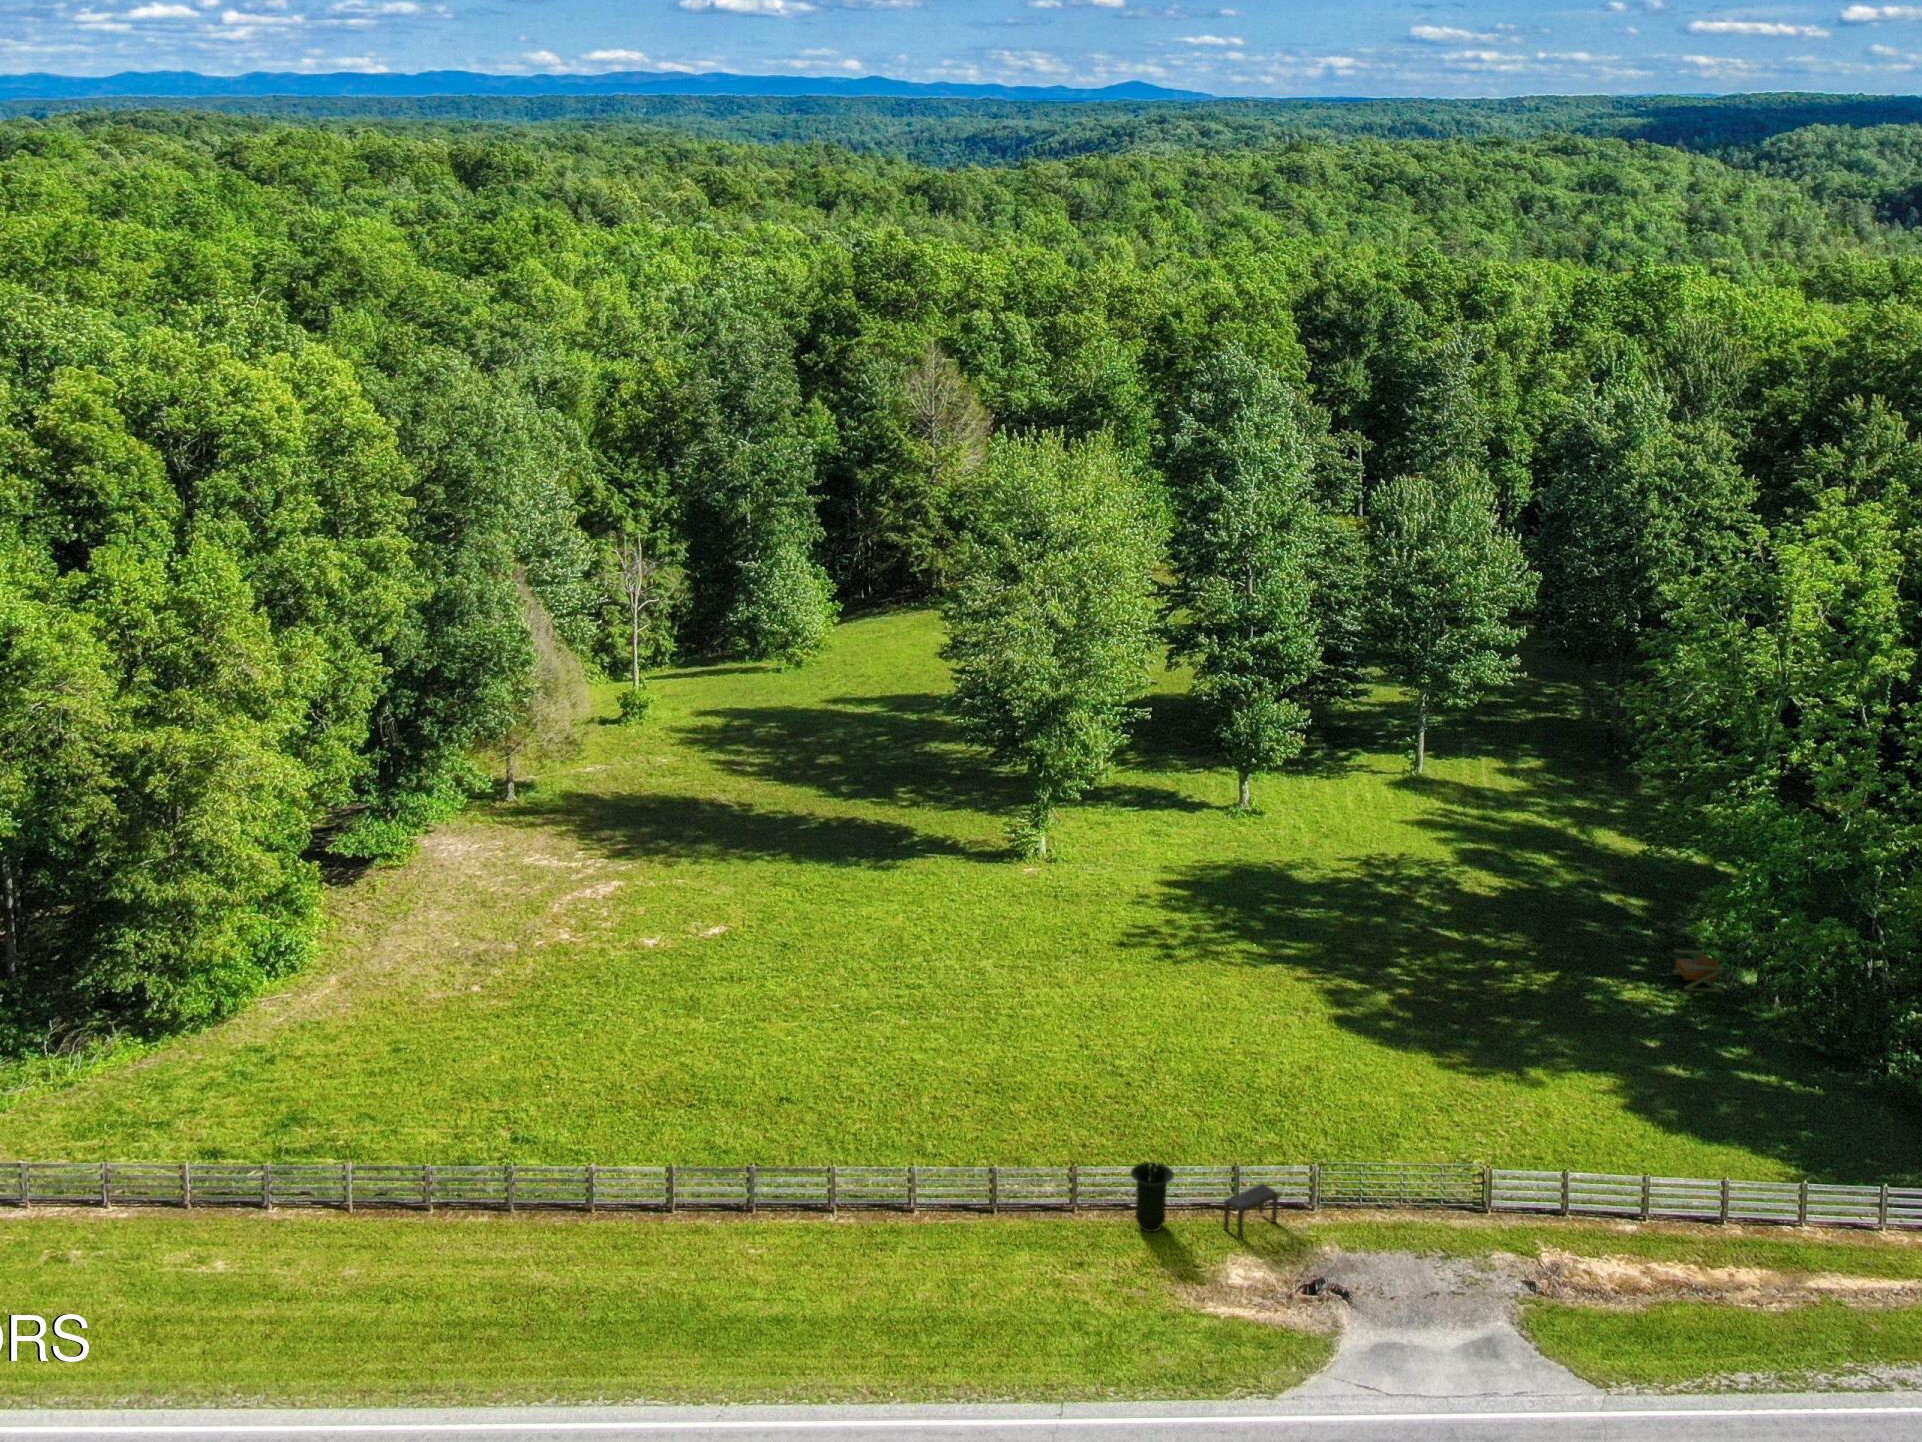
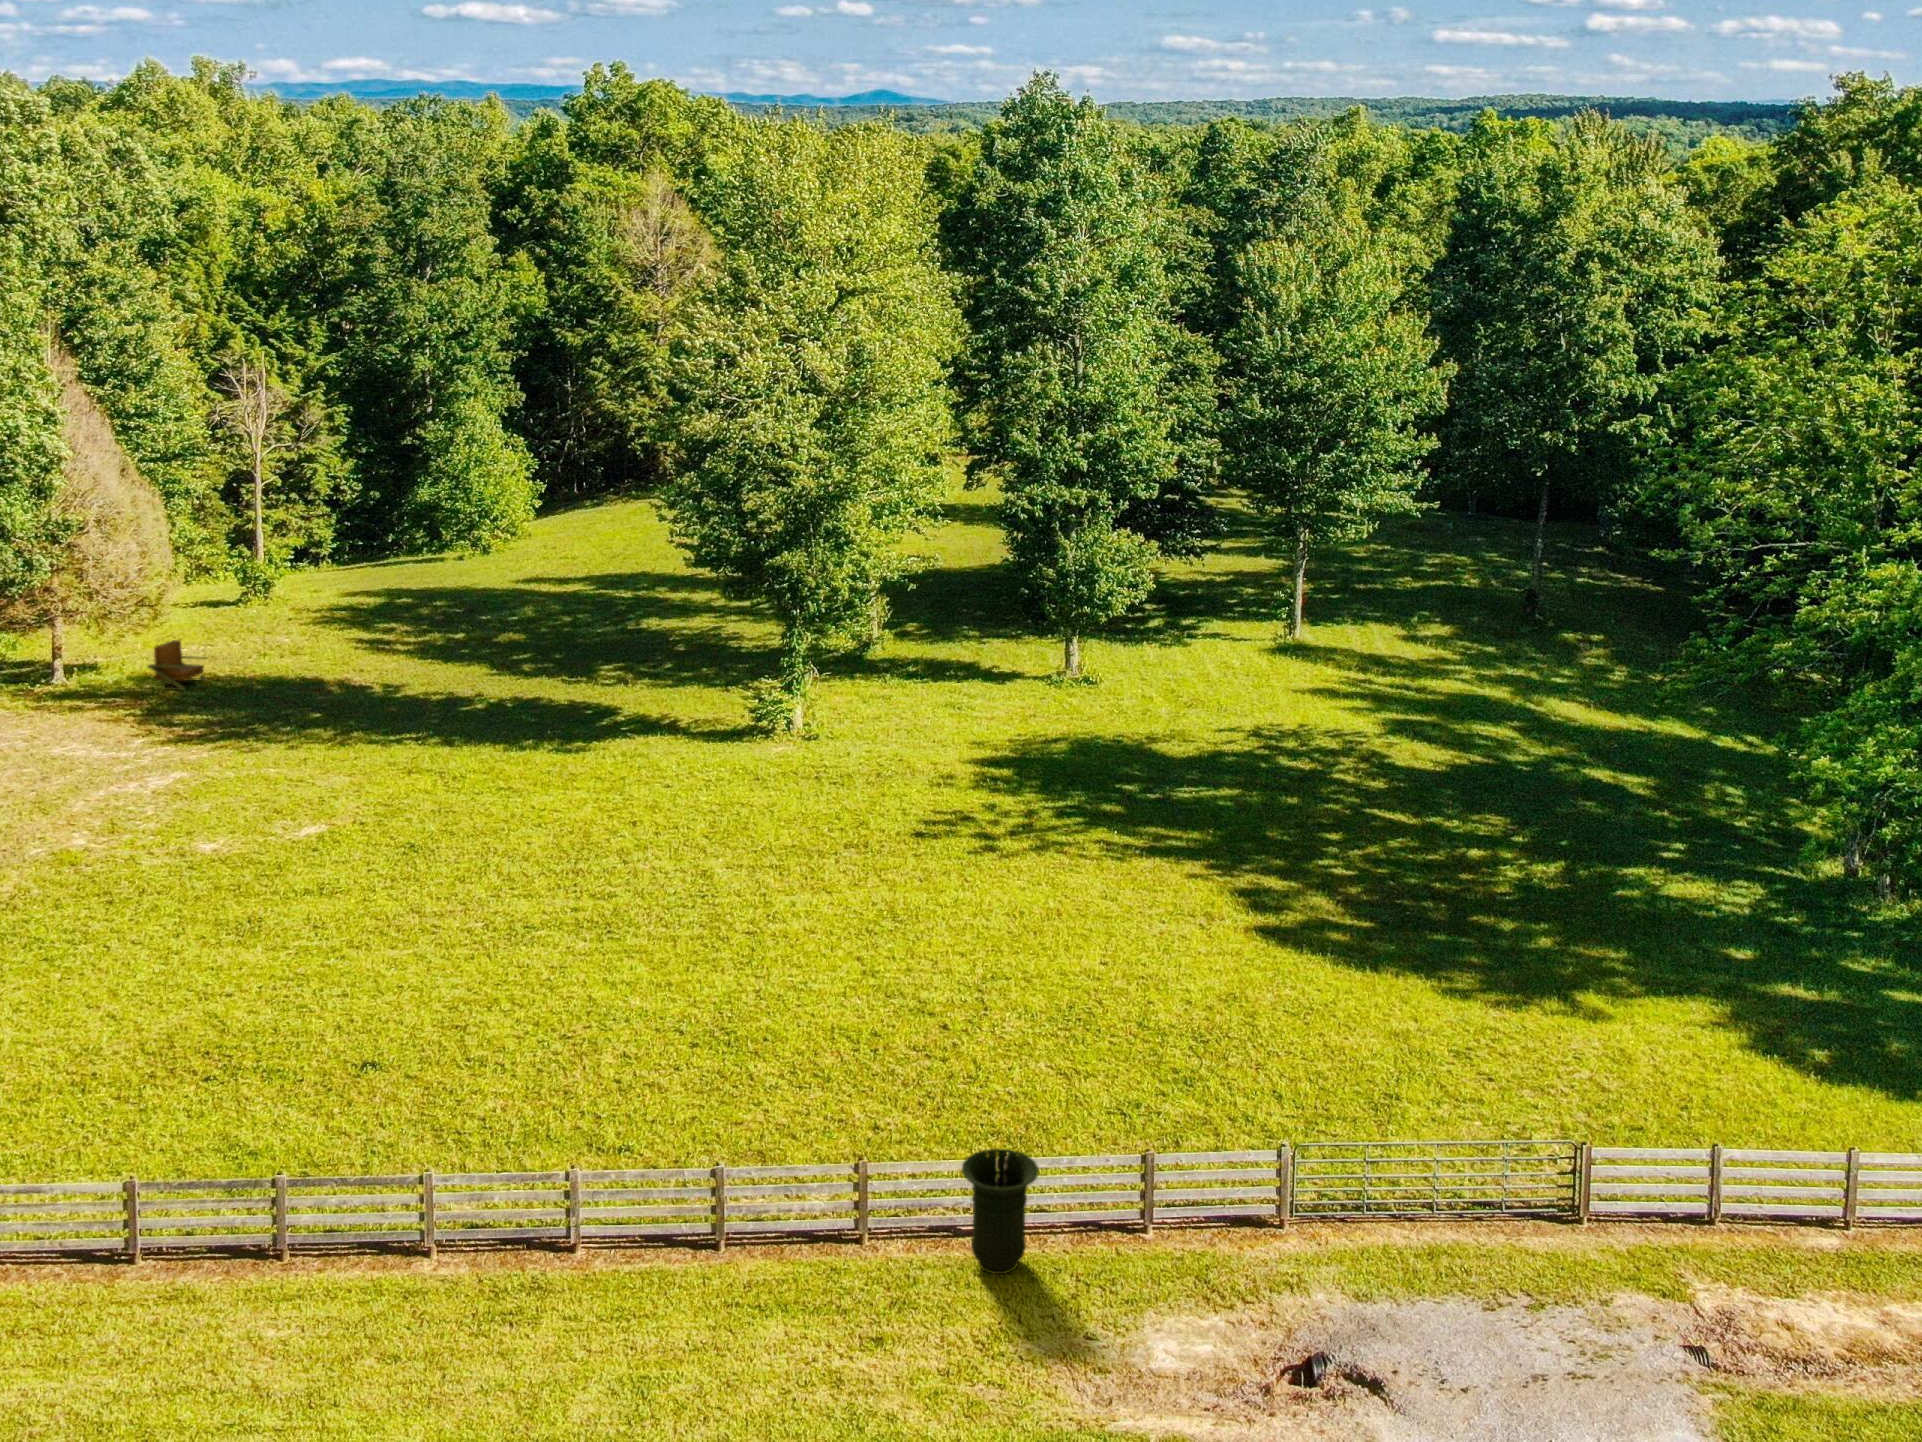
lounge chair: present [1674,950,1724,992] -> present [148,640,208,690]
bench: present [1223,1184,1279,1238] -> none [1128,1180,1225,1283]

